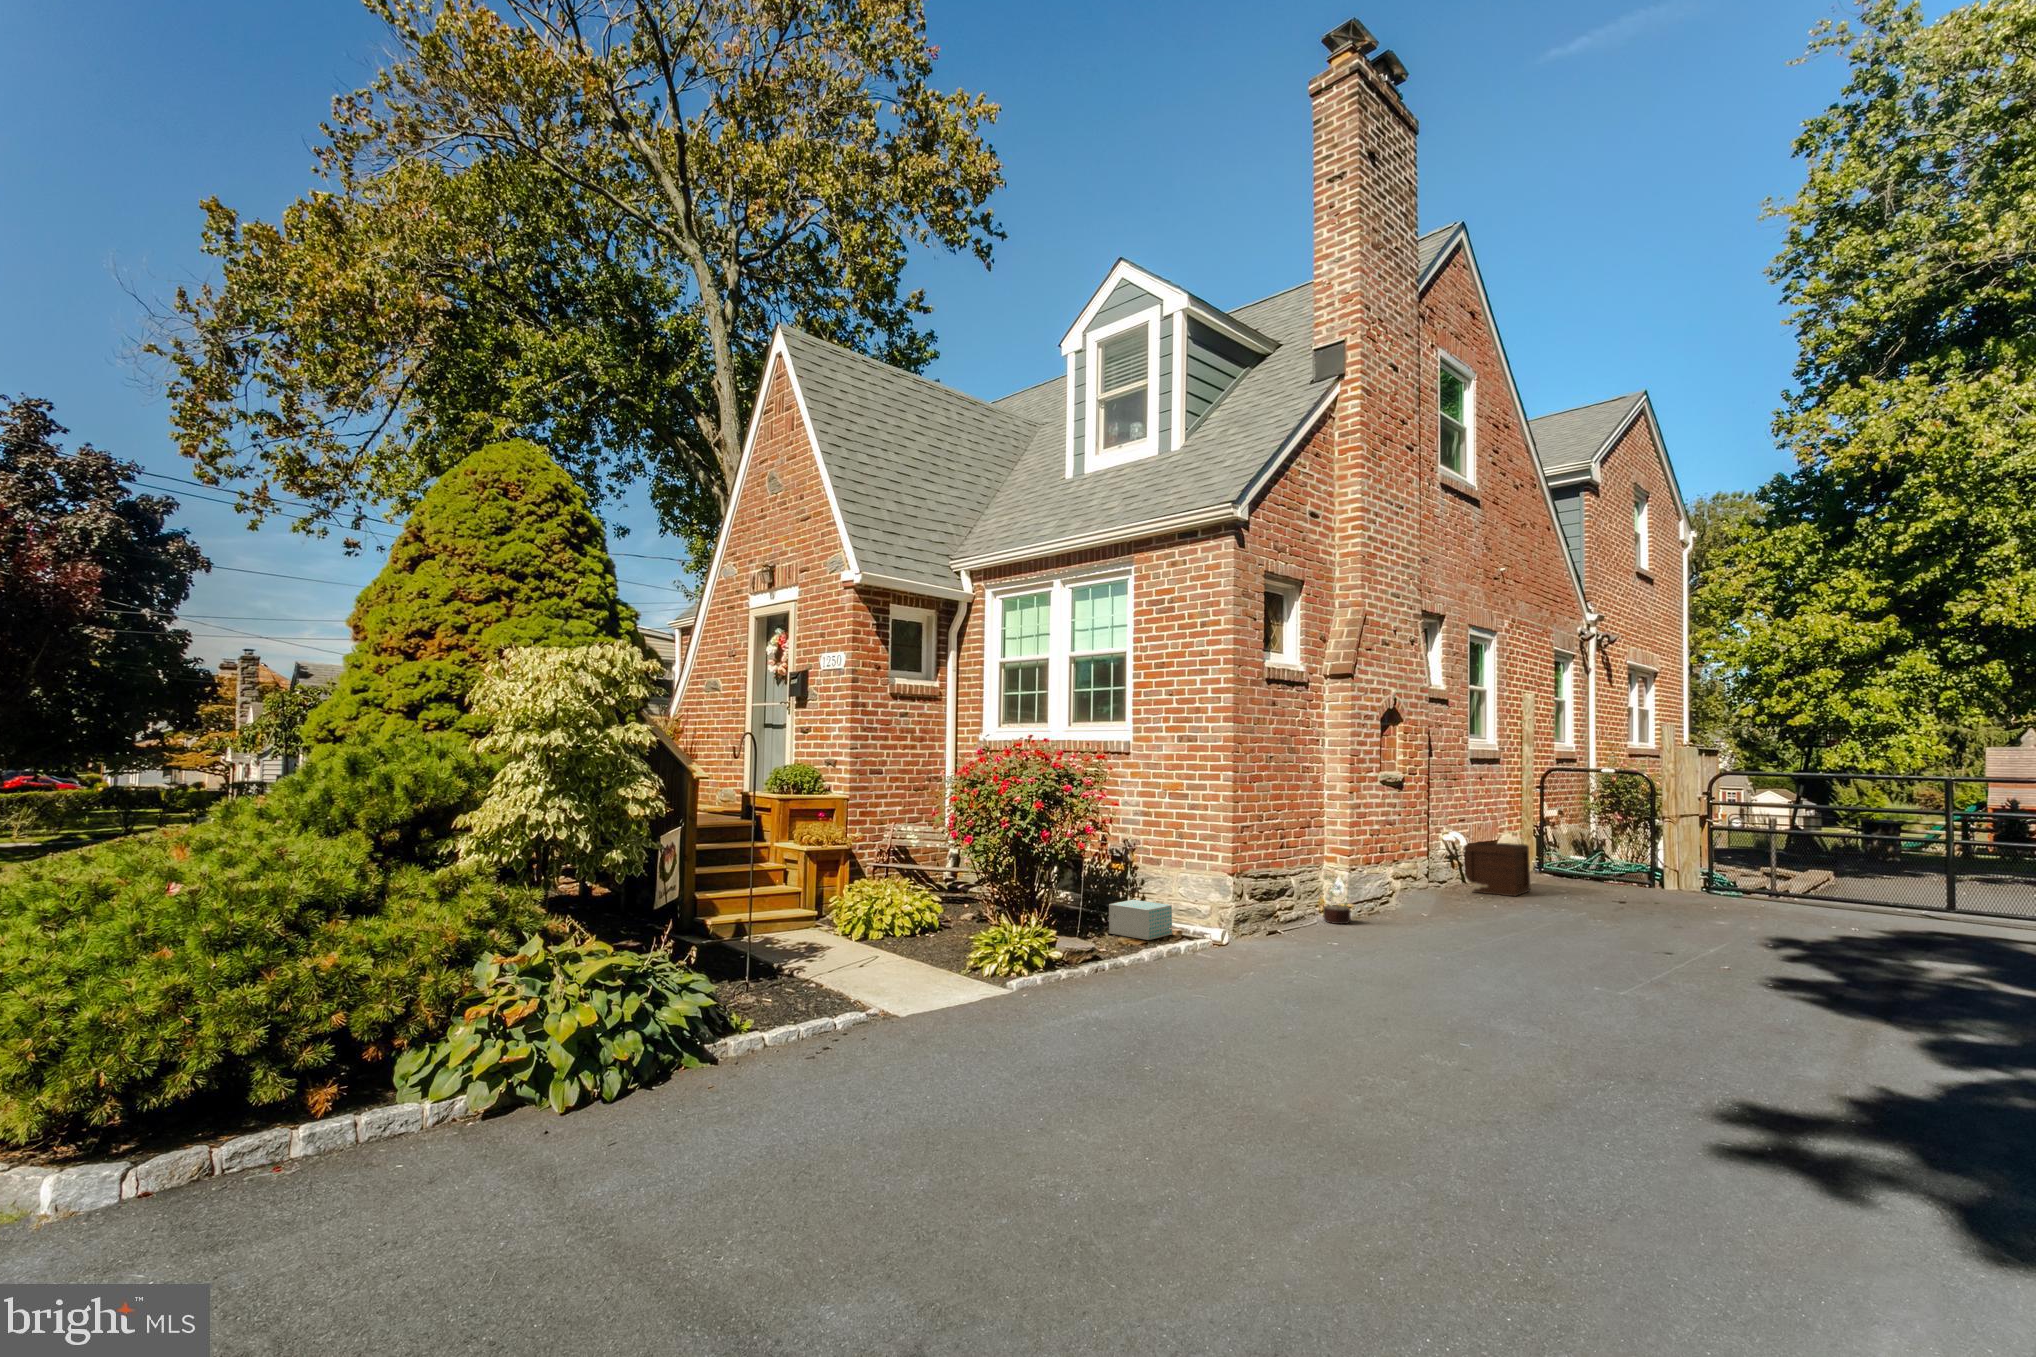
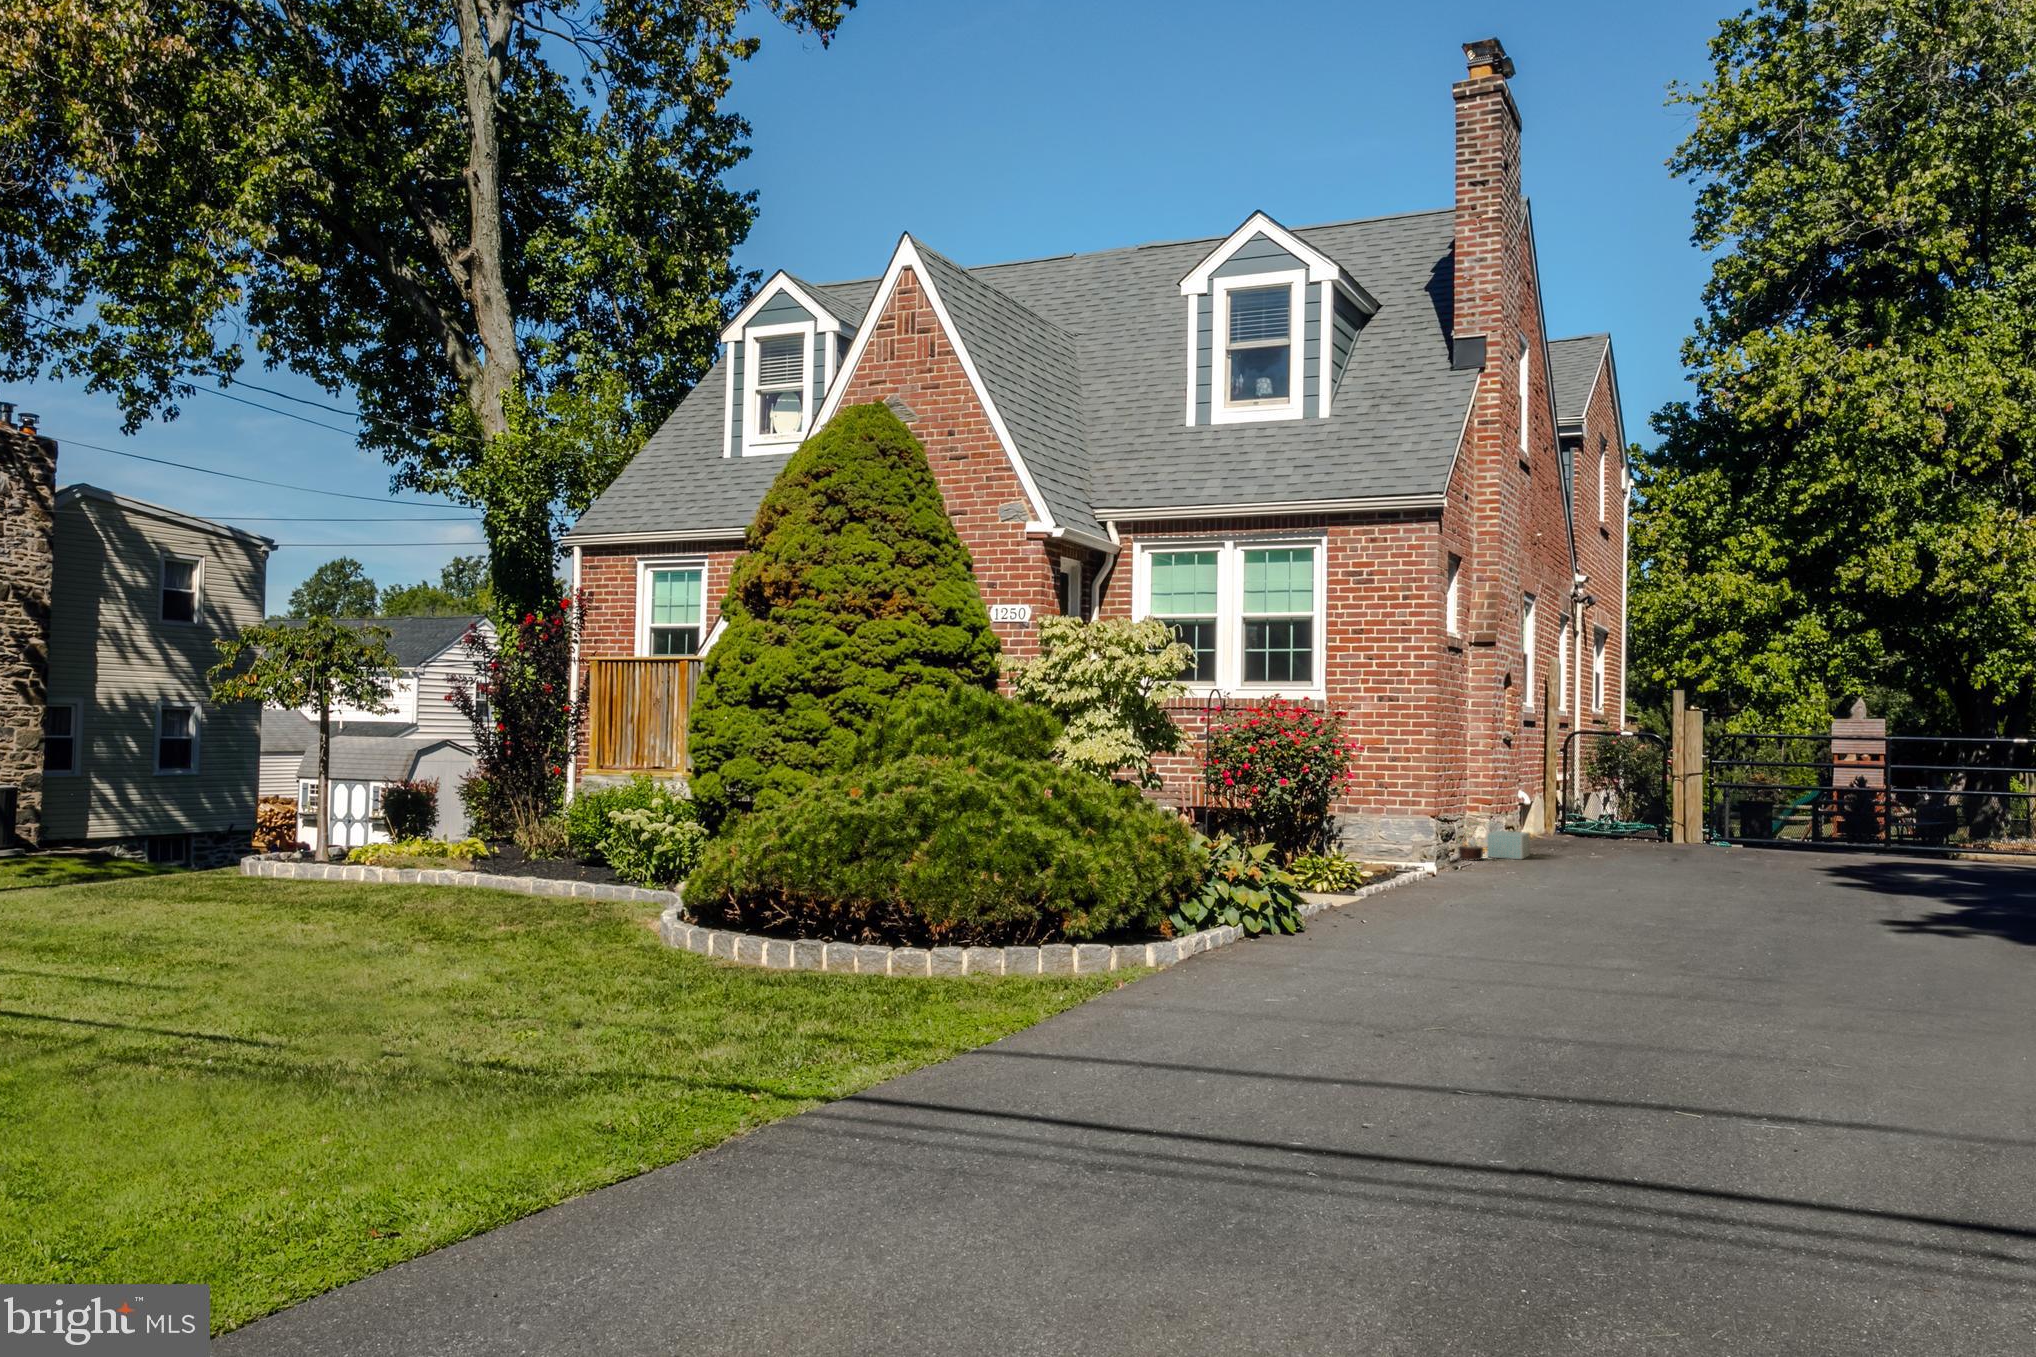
wooden crate: present [1464,842,1531,896] -> none [1515,792,1562,839]
storage box: present [1109,900,1172,940] -> present [1487,831,1530,859]

